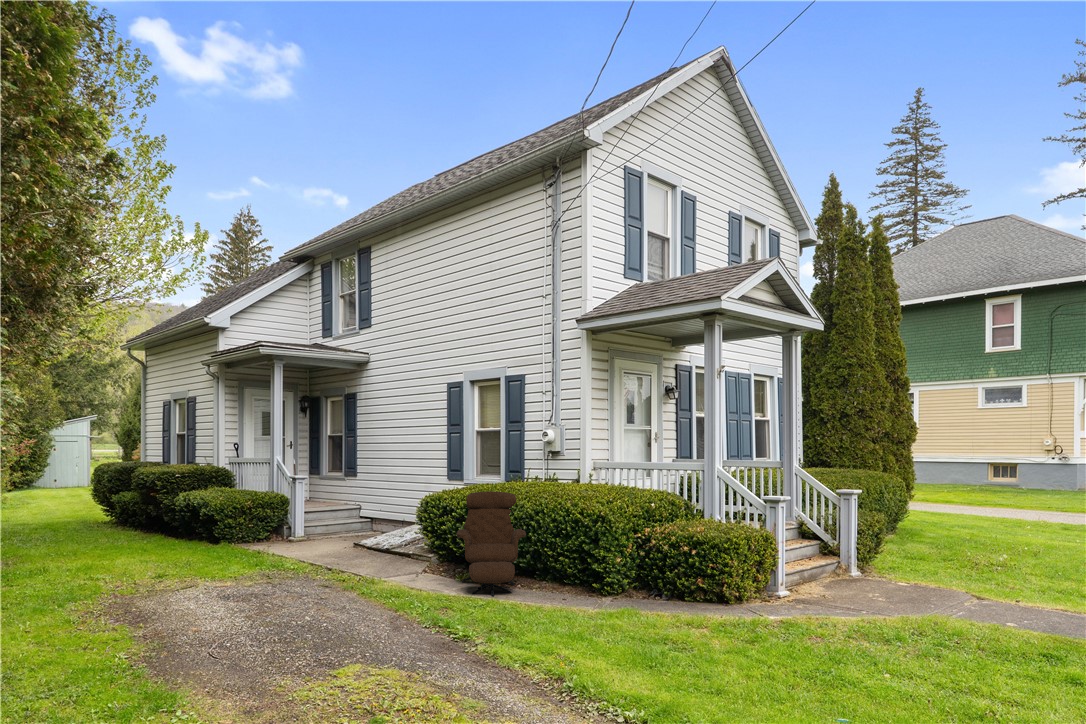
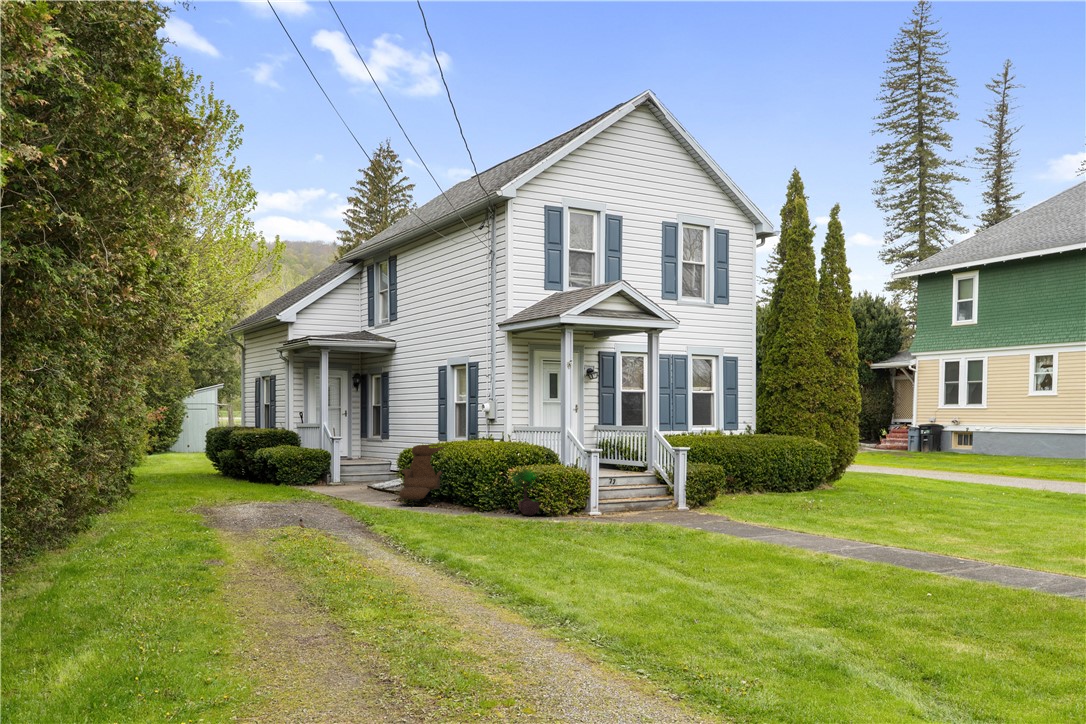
potted tree: none [680,525,730,608] -> present [512,469,539,516]

